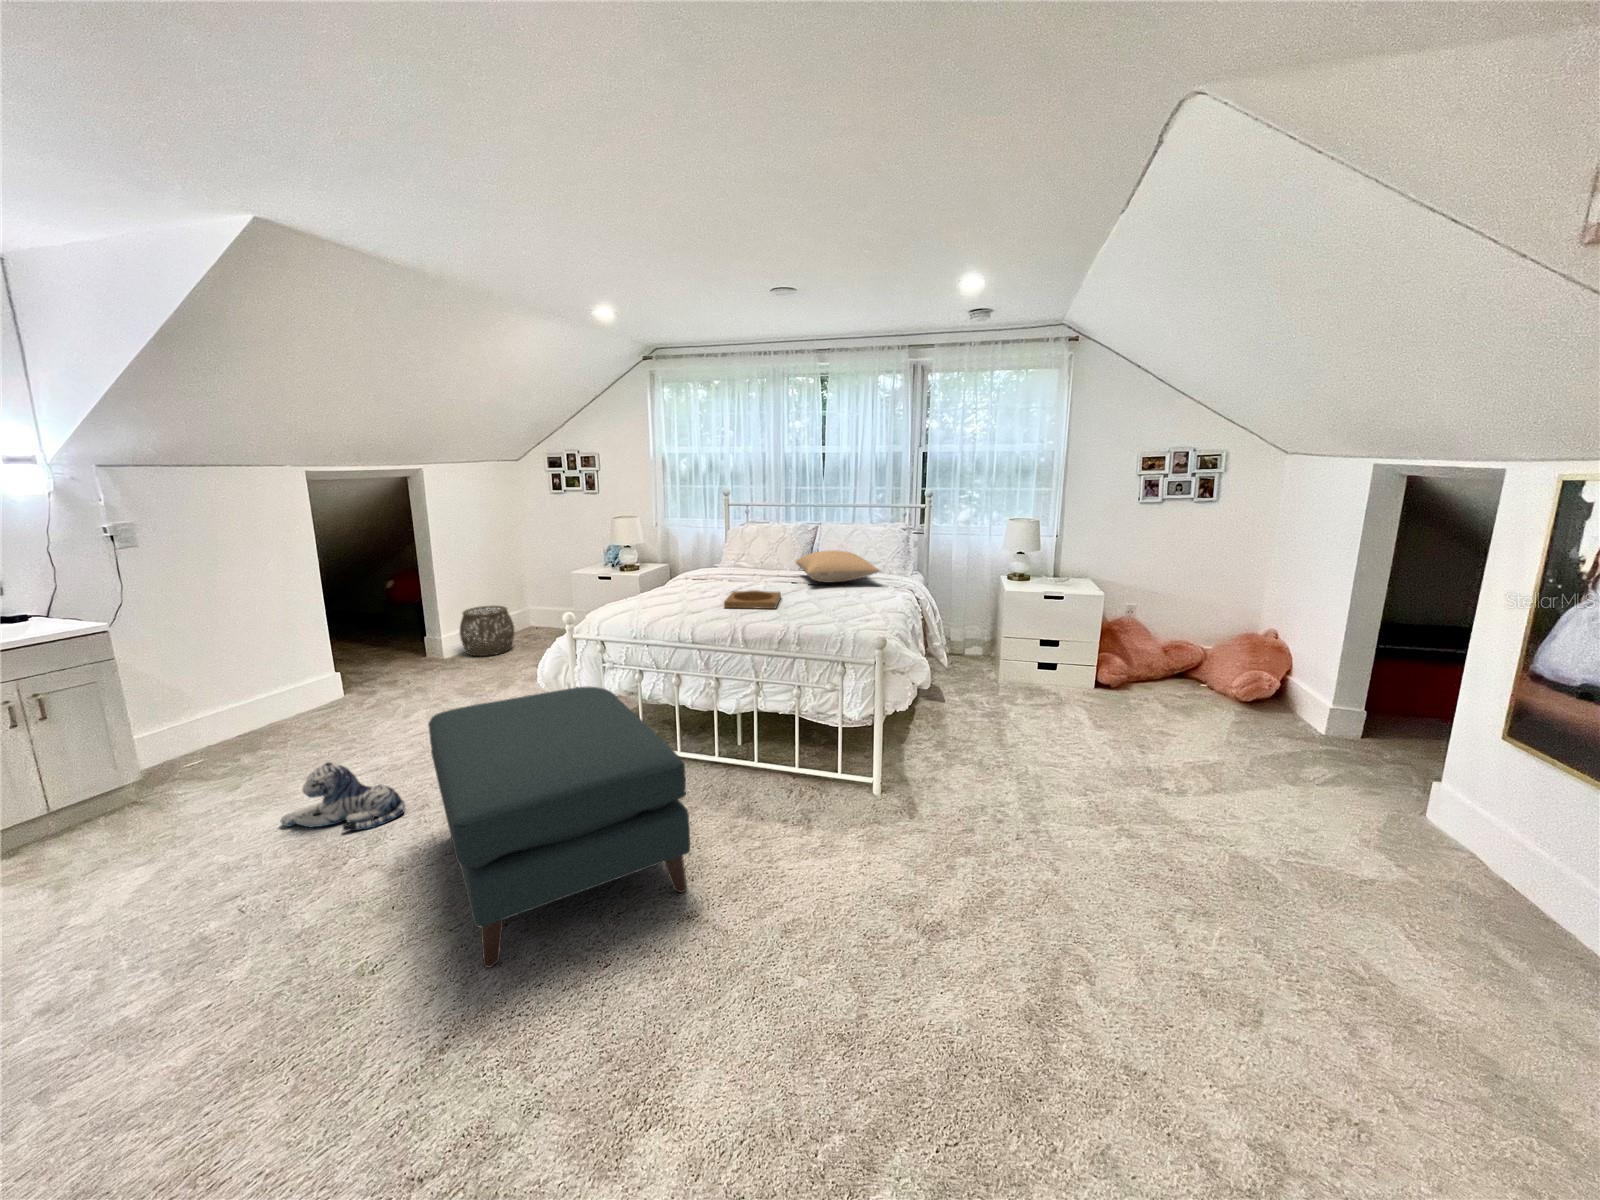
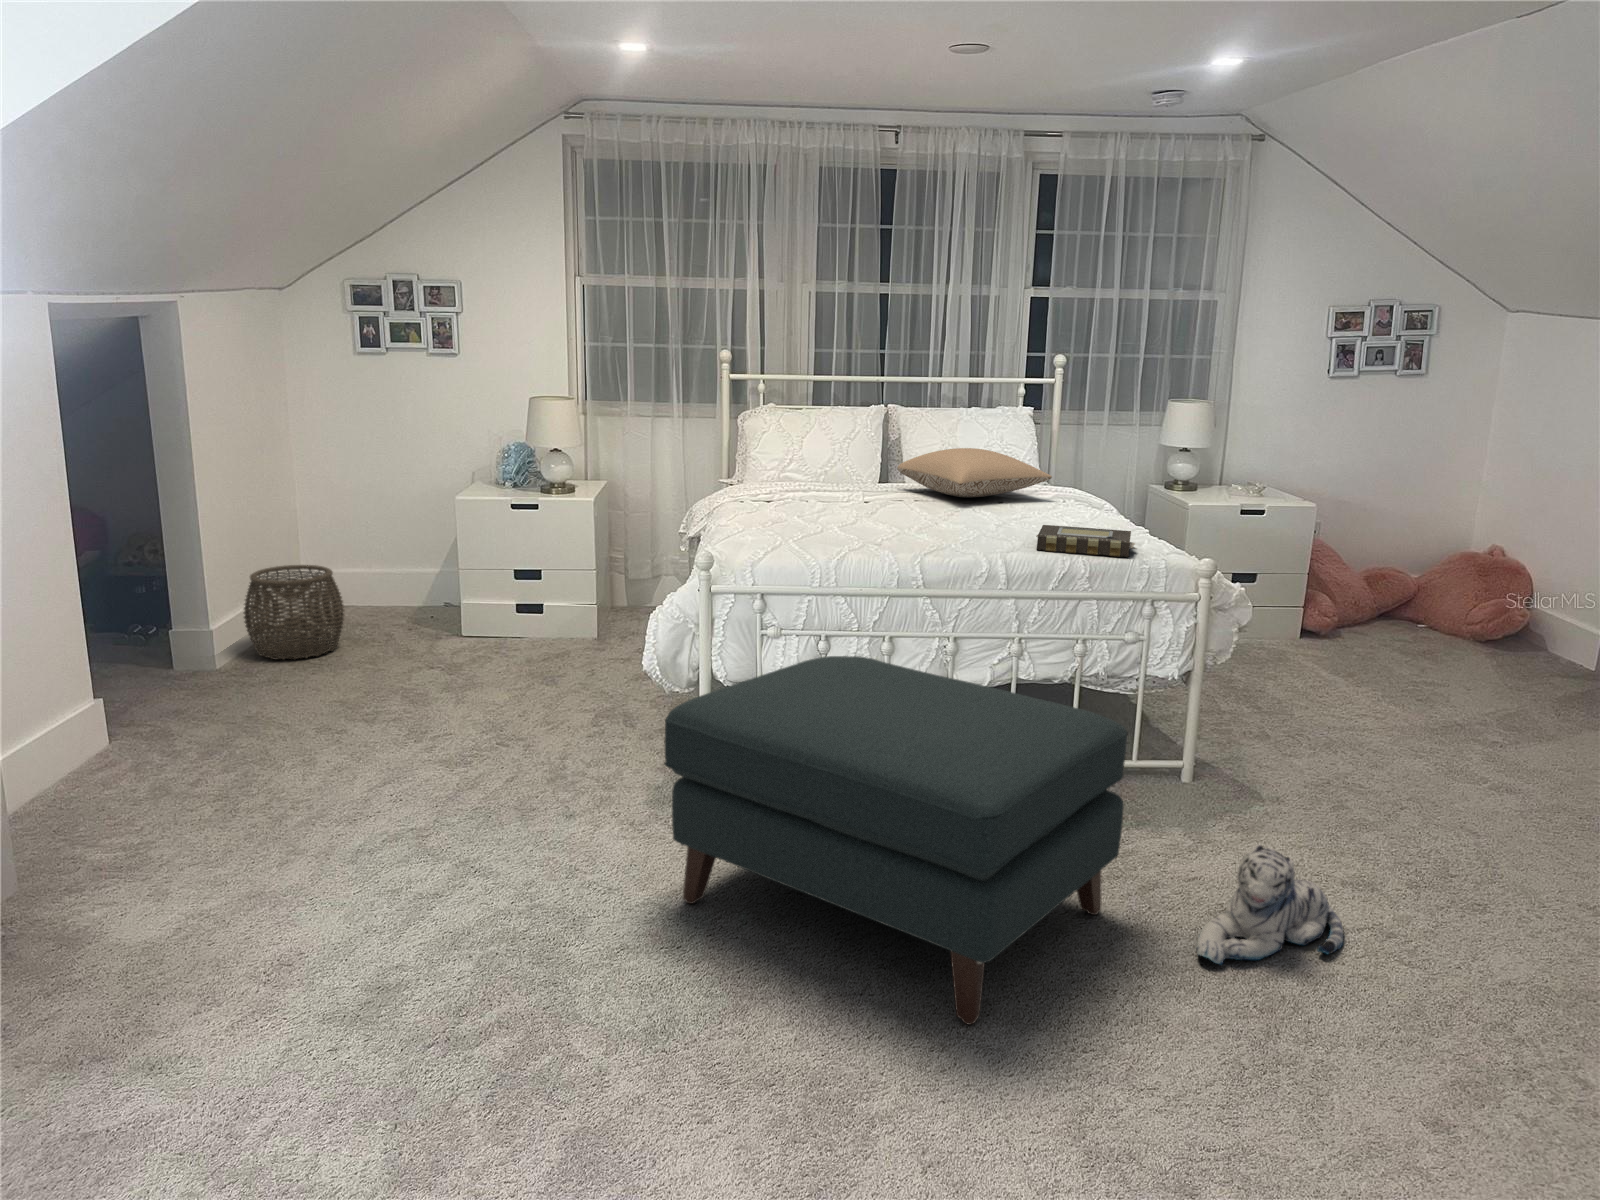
tray: present [724,590,781,609] -> none [875,510,976,537]
book: none [792,604,864,630] -> present [1036,525,1137,557]
plush toy: present [280,762,405,831] -> present [1196,845,1344,965]

